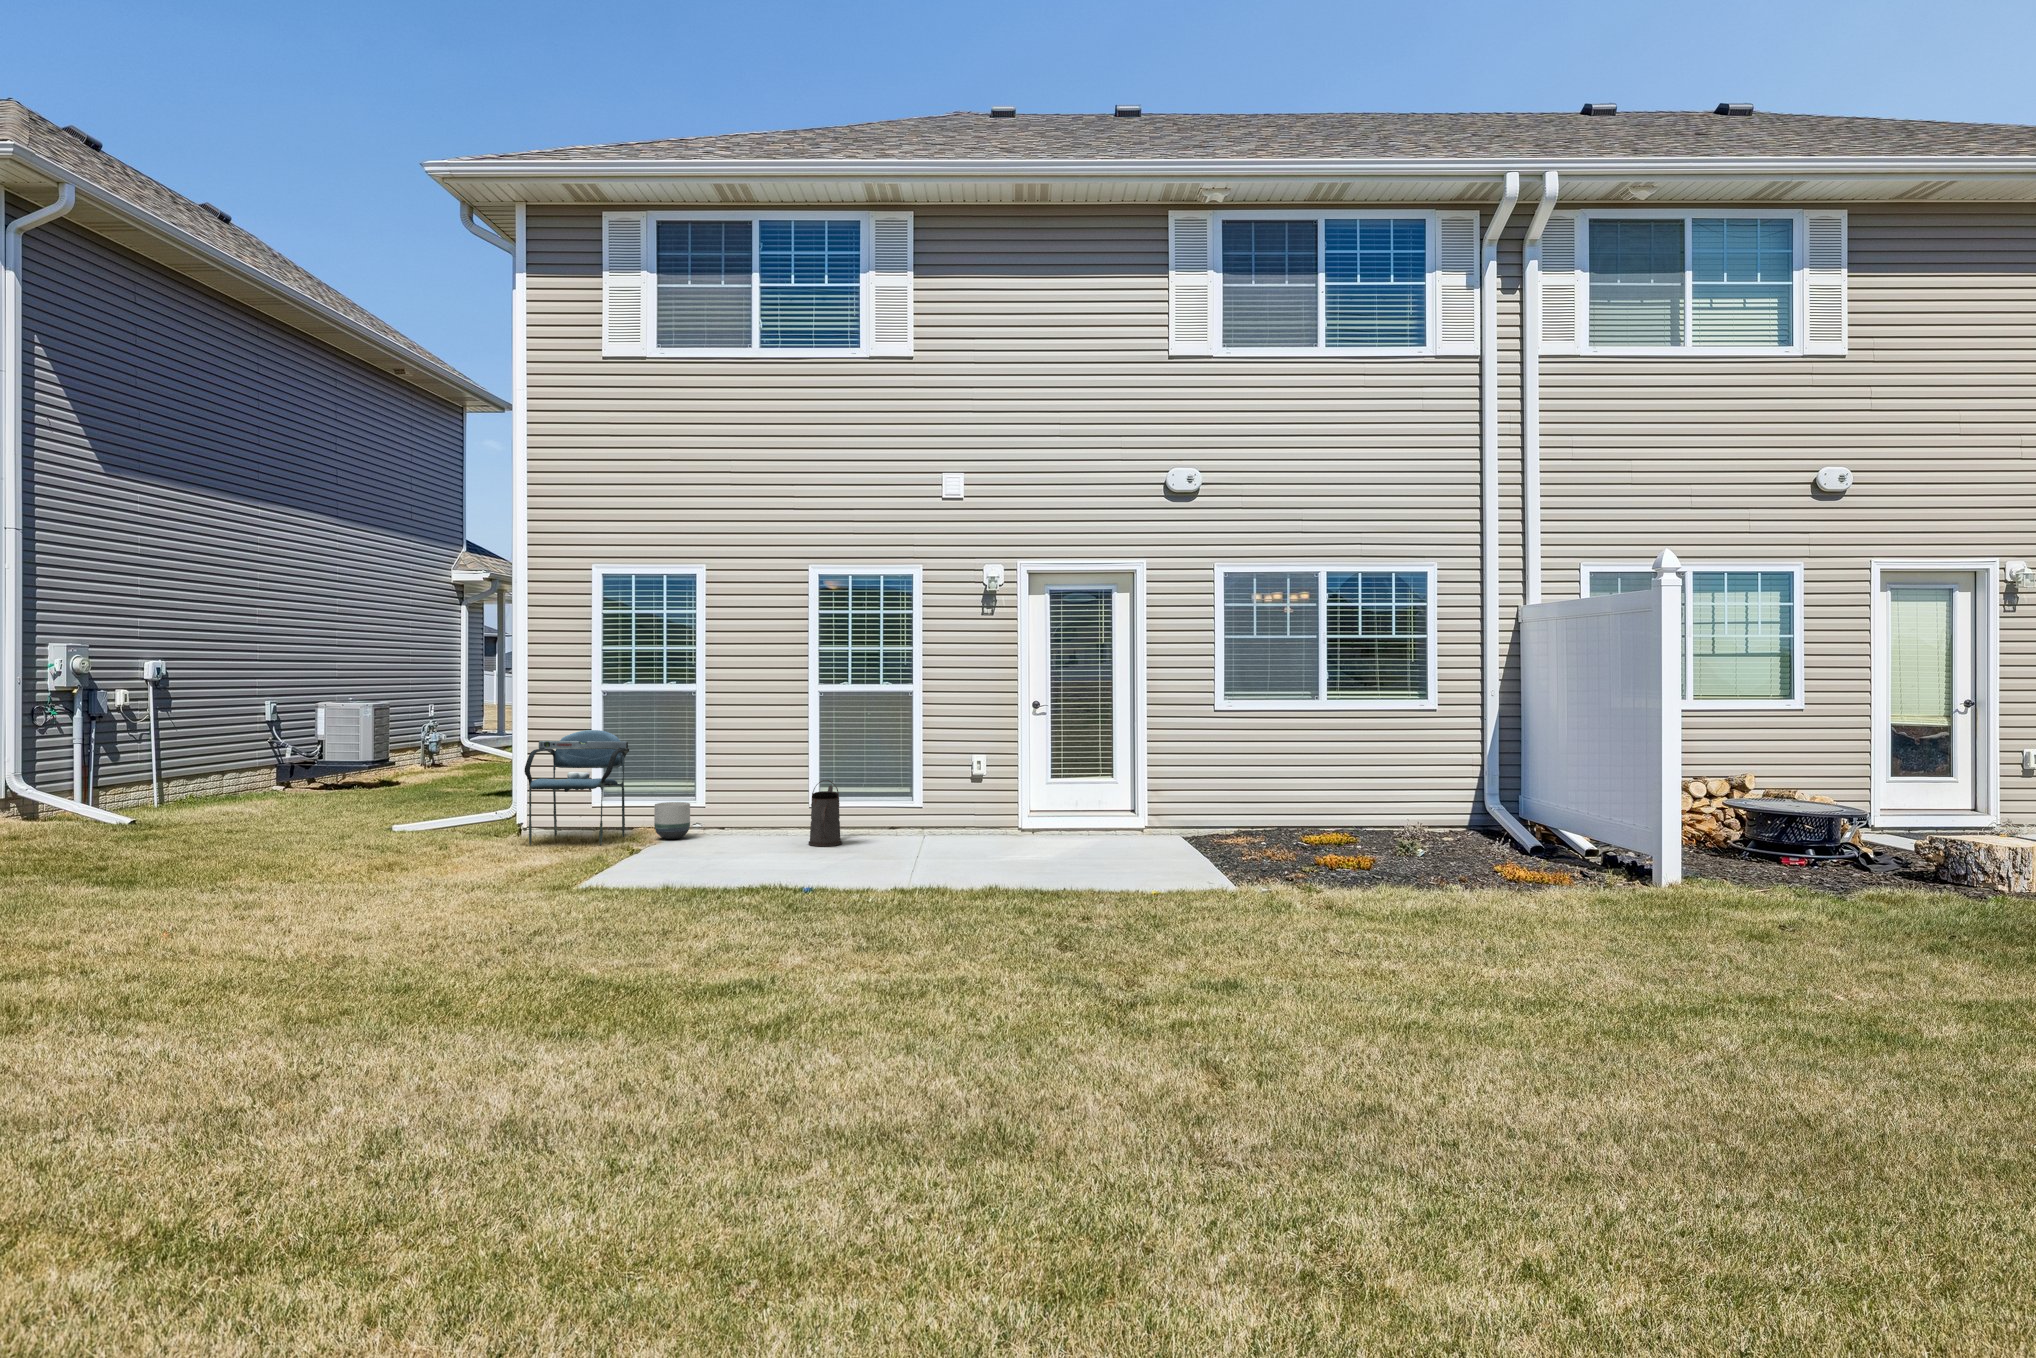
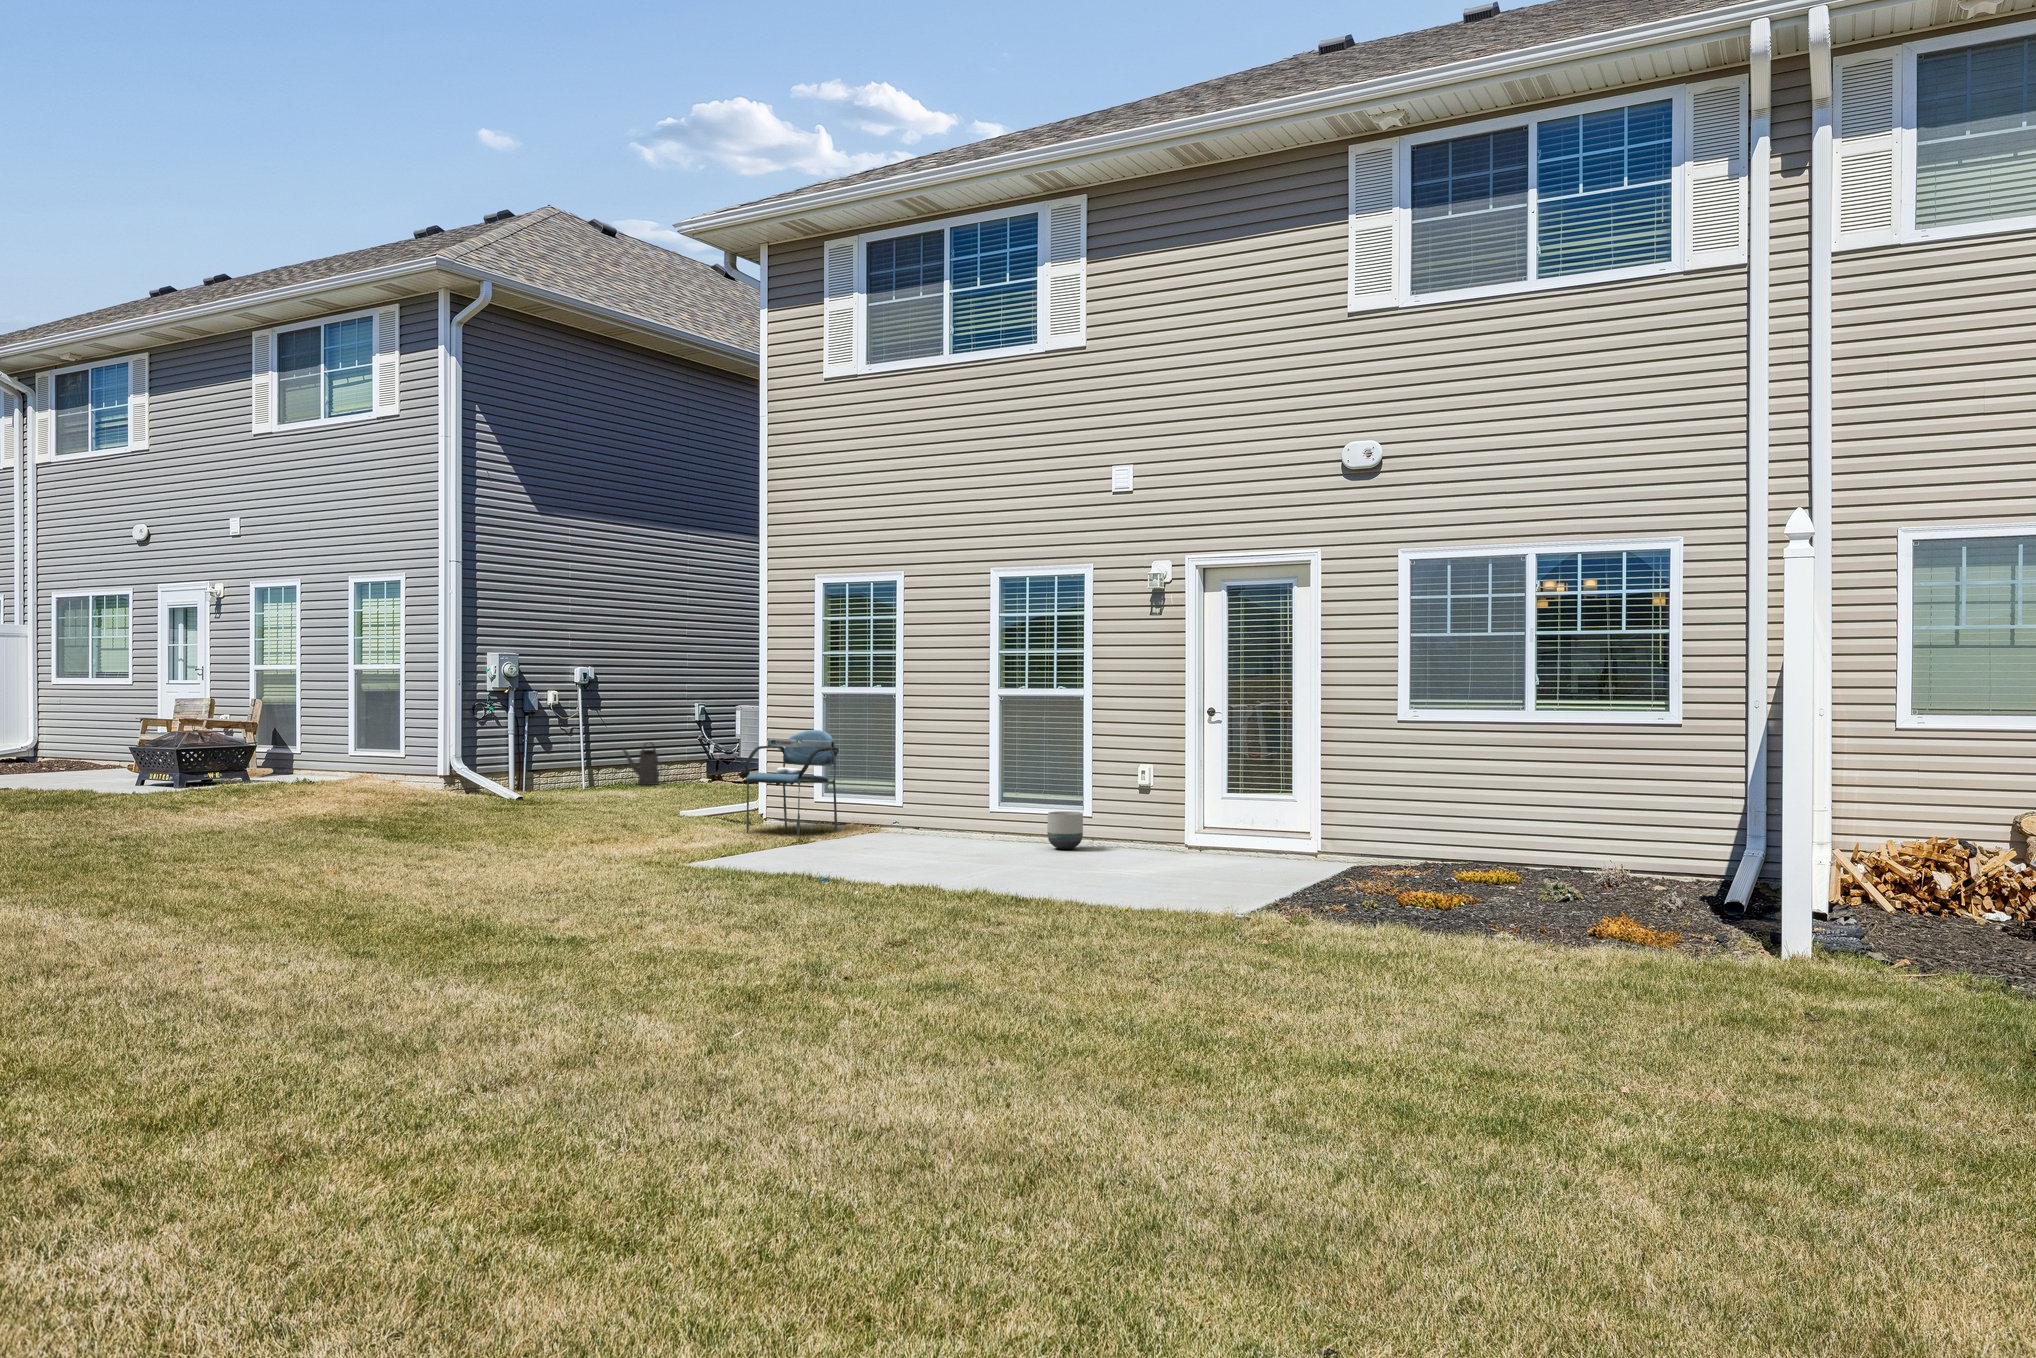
watering can: present [808,780,842,846] -> present [623,743,663,785]
planter: present [654,802,690,839] -> present [1047,811,1083,849]

